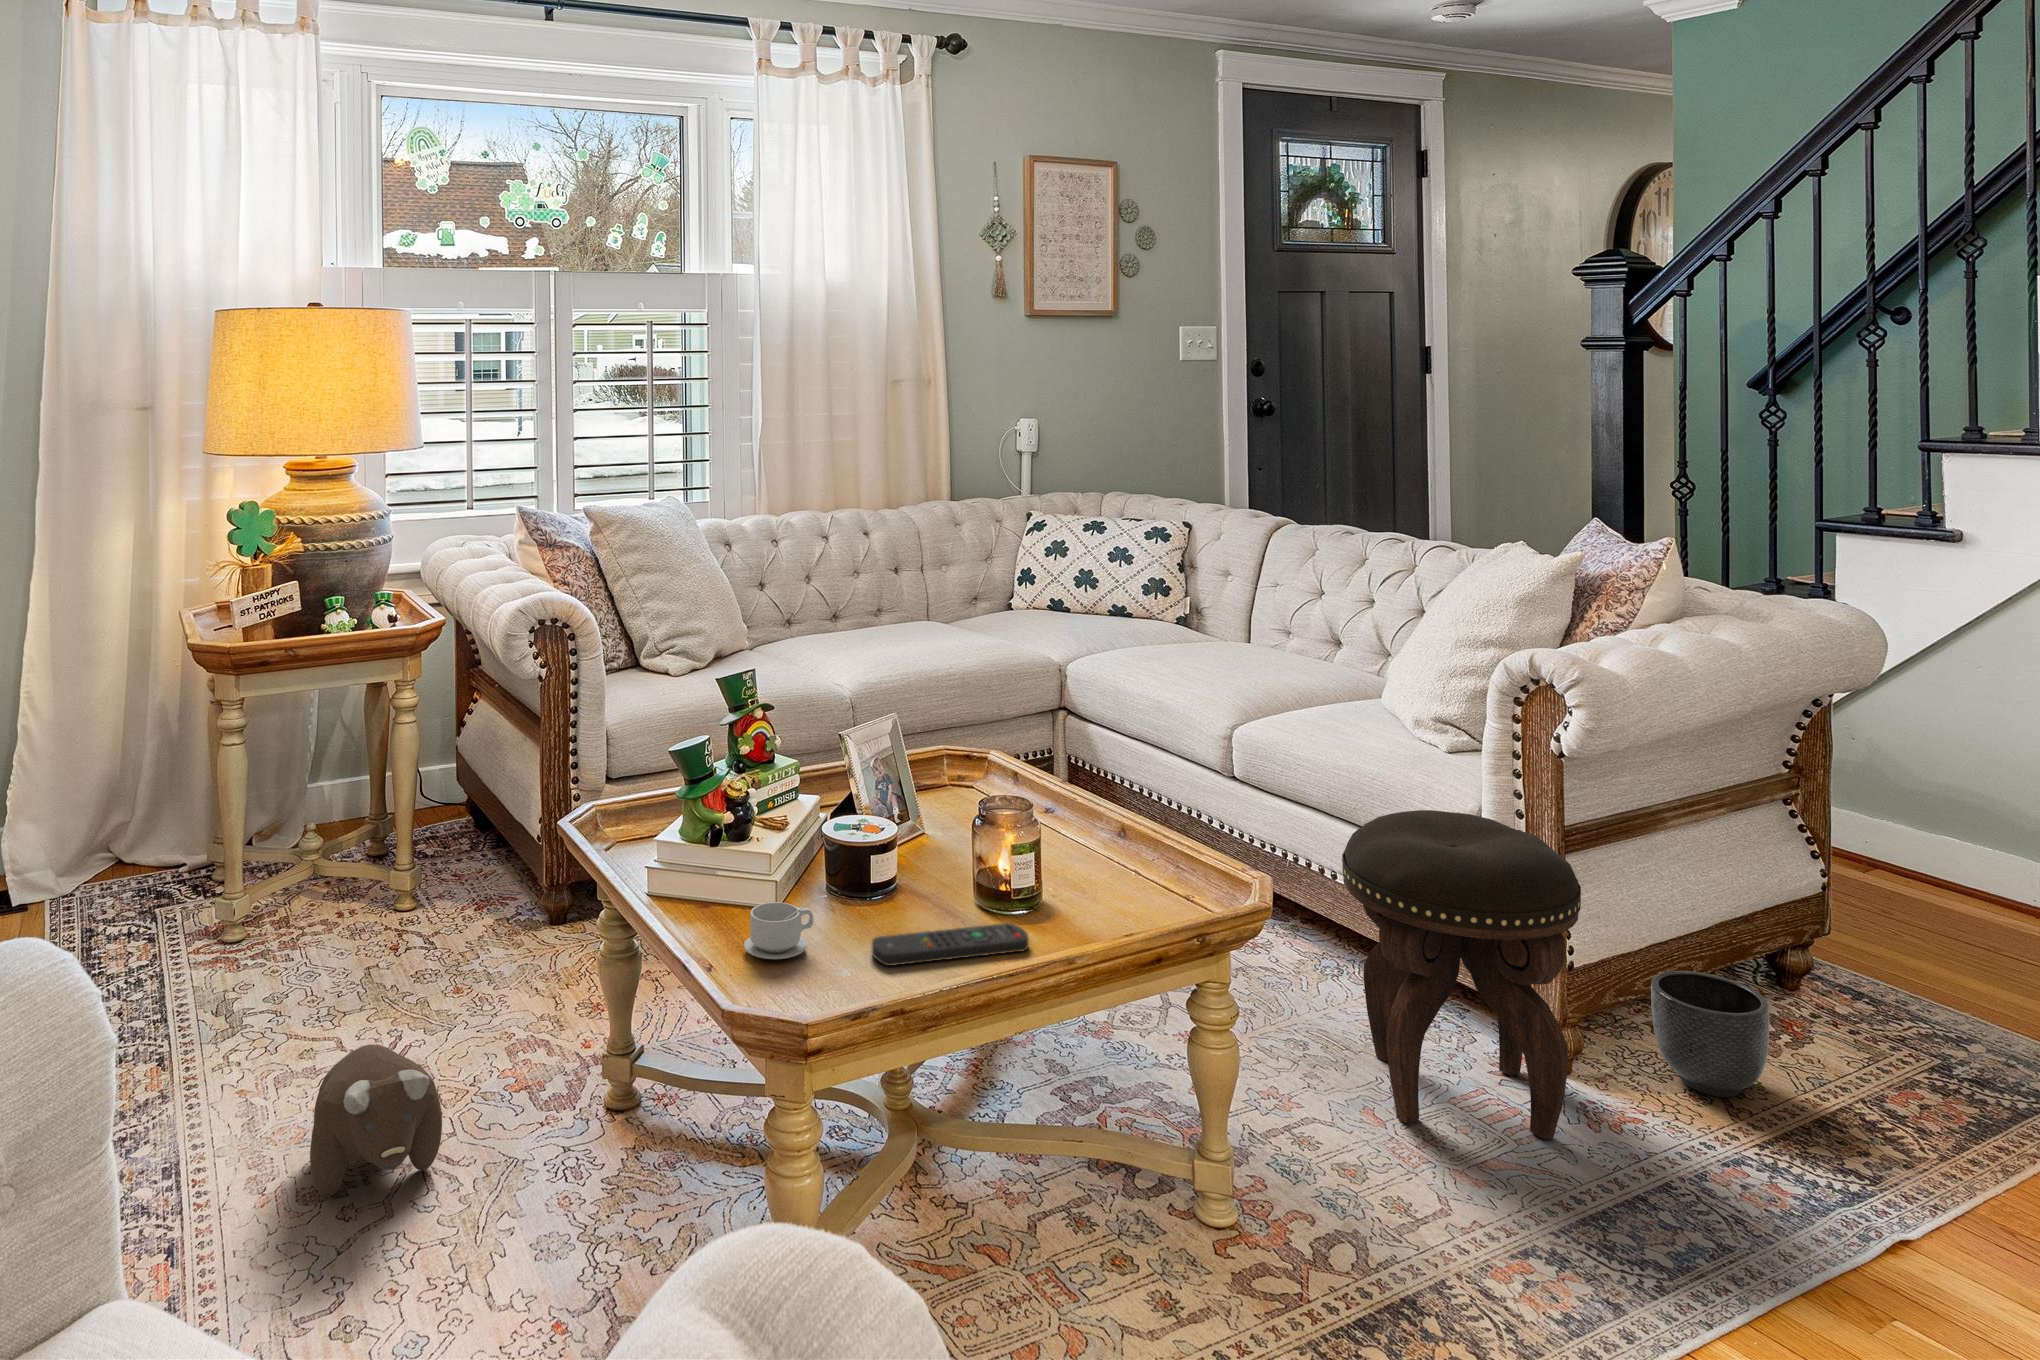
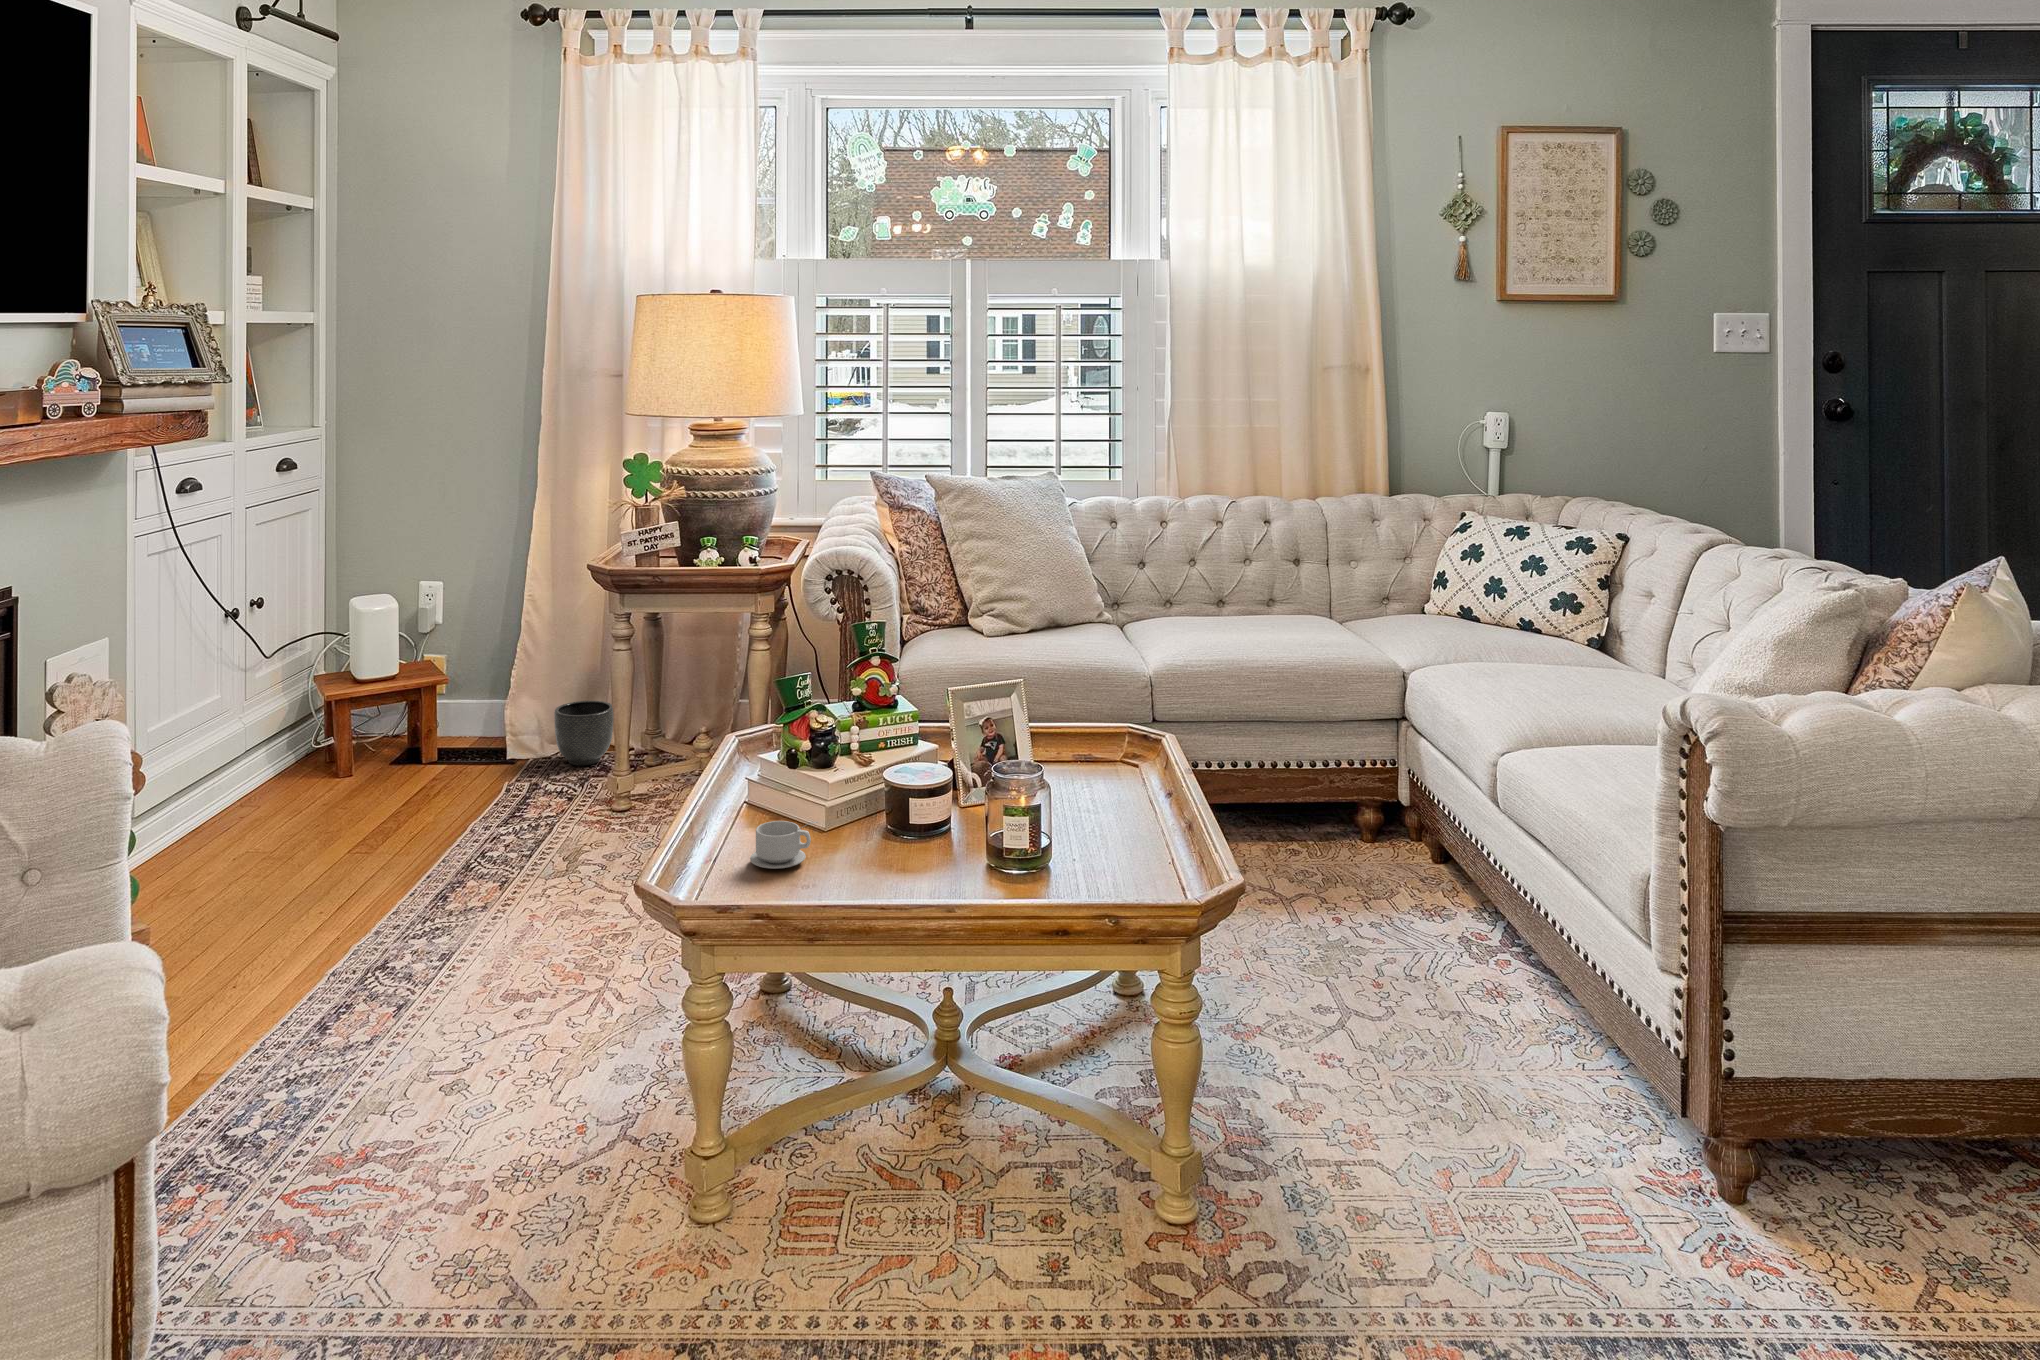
footstool: present [1342,810,1581,1139] -> none [1440,861,1707,1254]
remote control: present [872,923,1029,966] -> none [838,866,983,904]
planter: present [1651,971,1769,1097] -> present [554,701,614,766]
plush toy: present [310,1045,442,1197] -> none [506,889,611,997]

